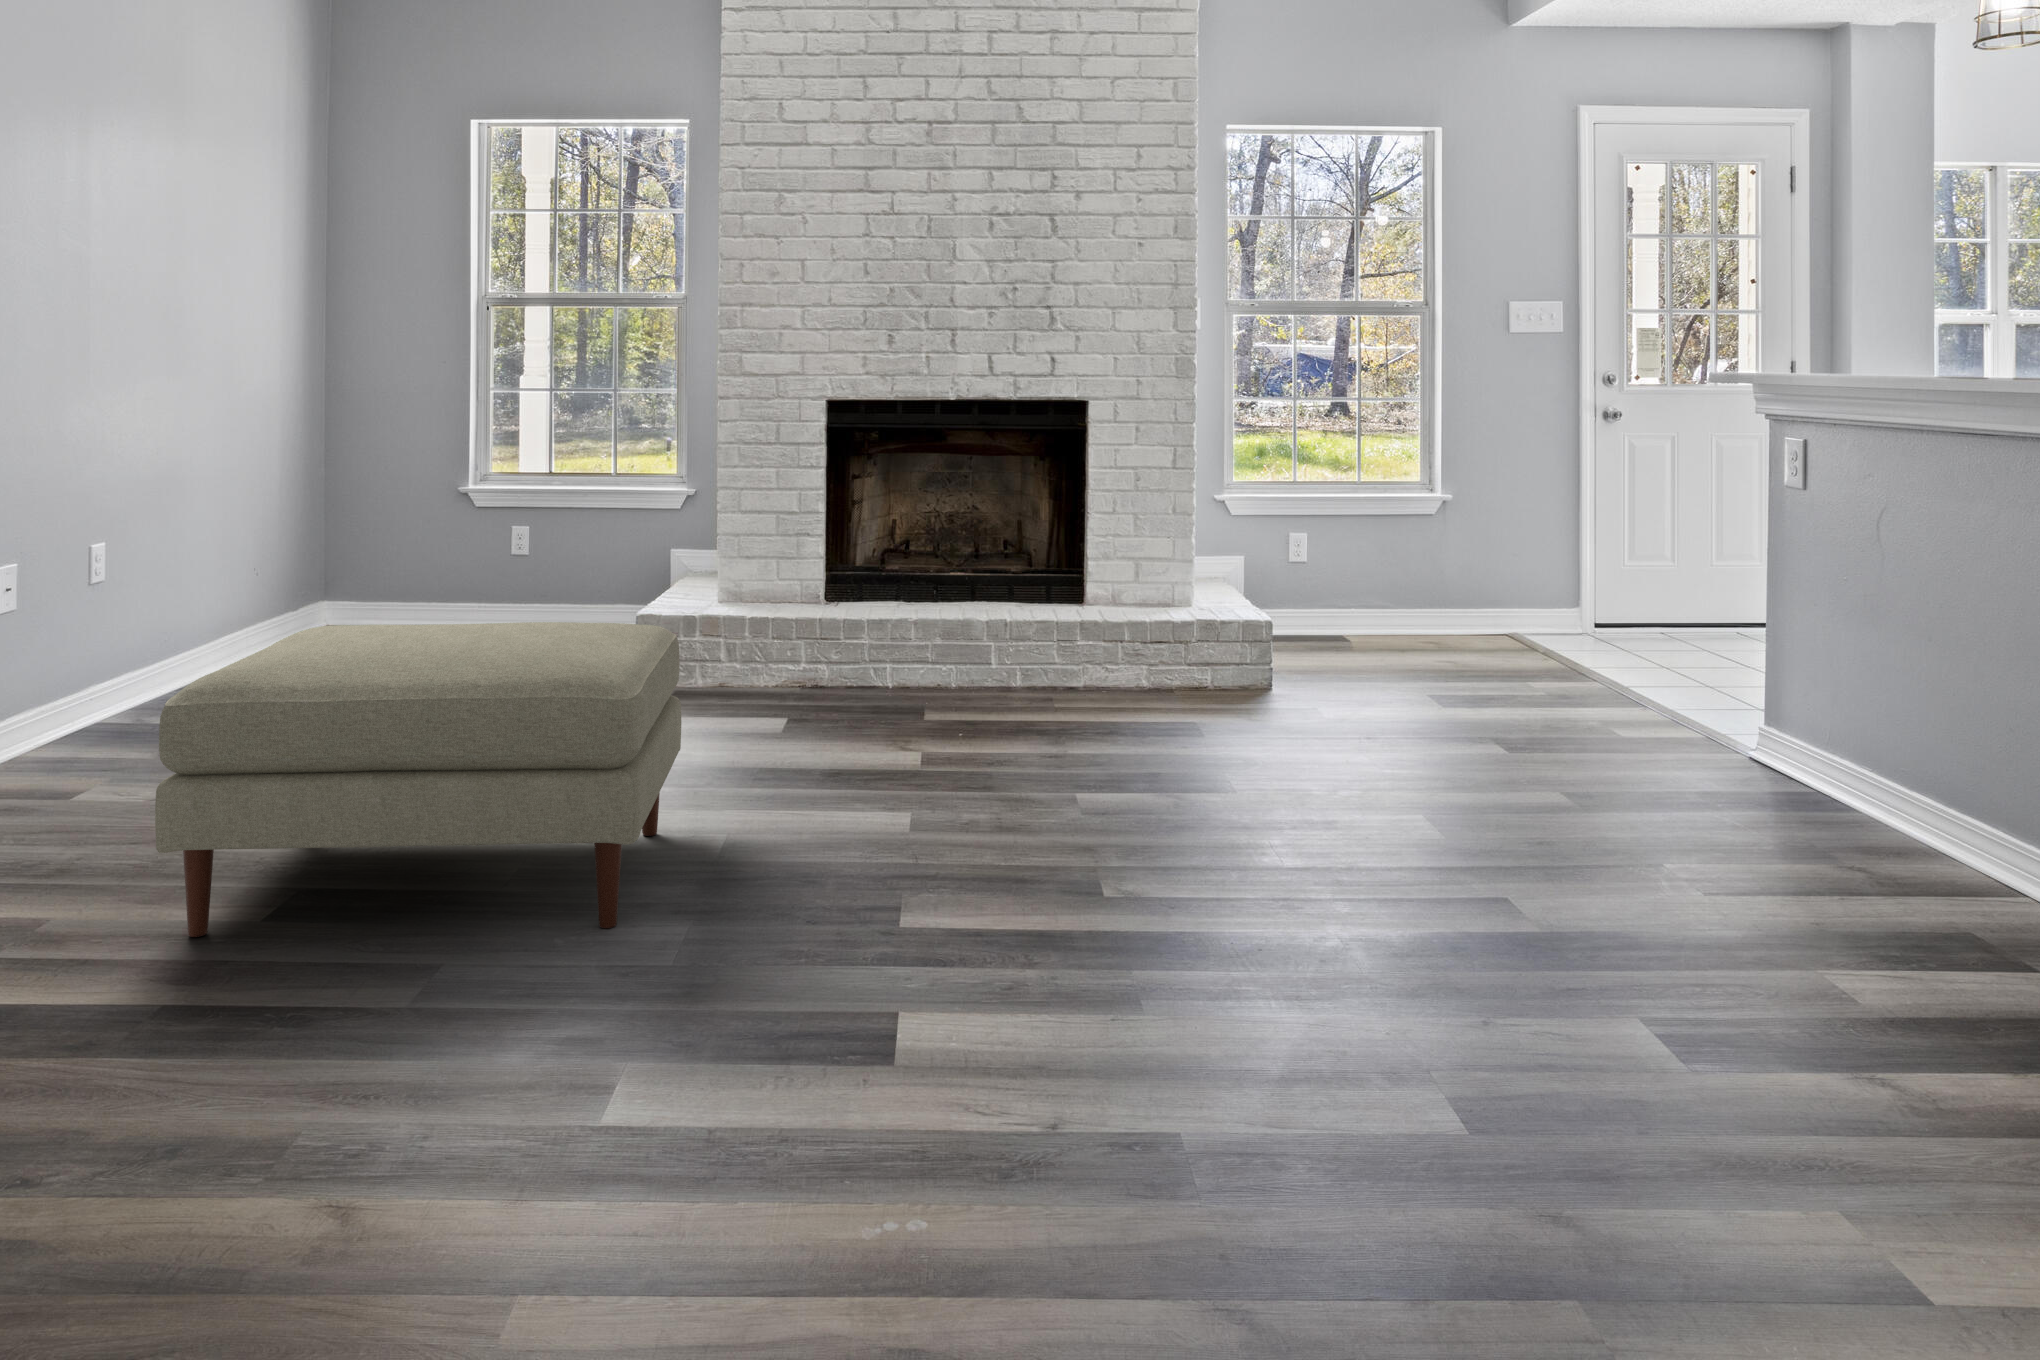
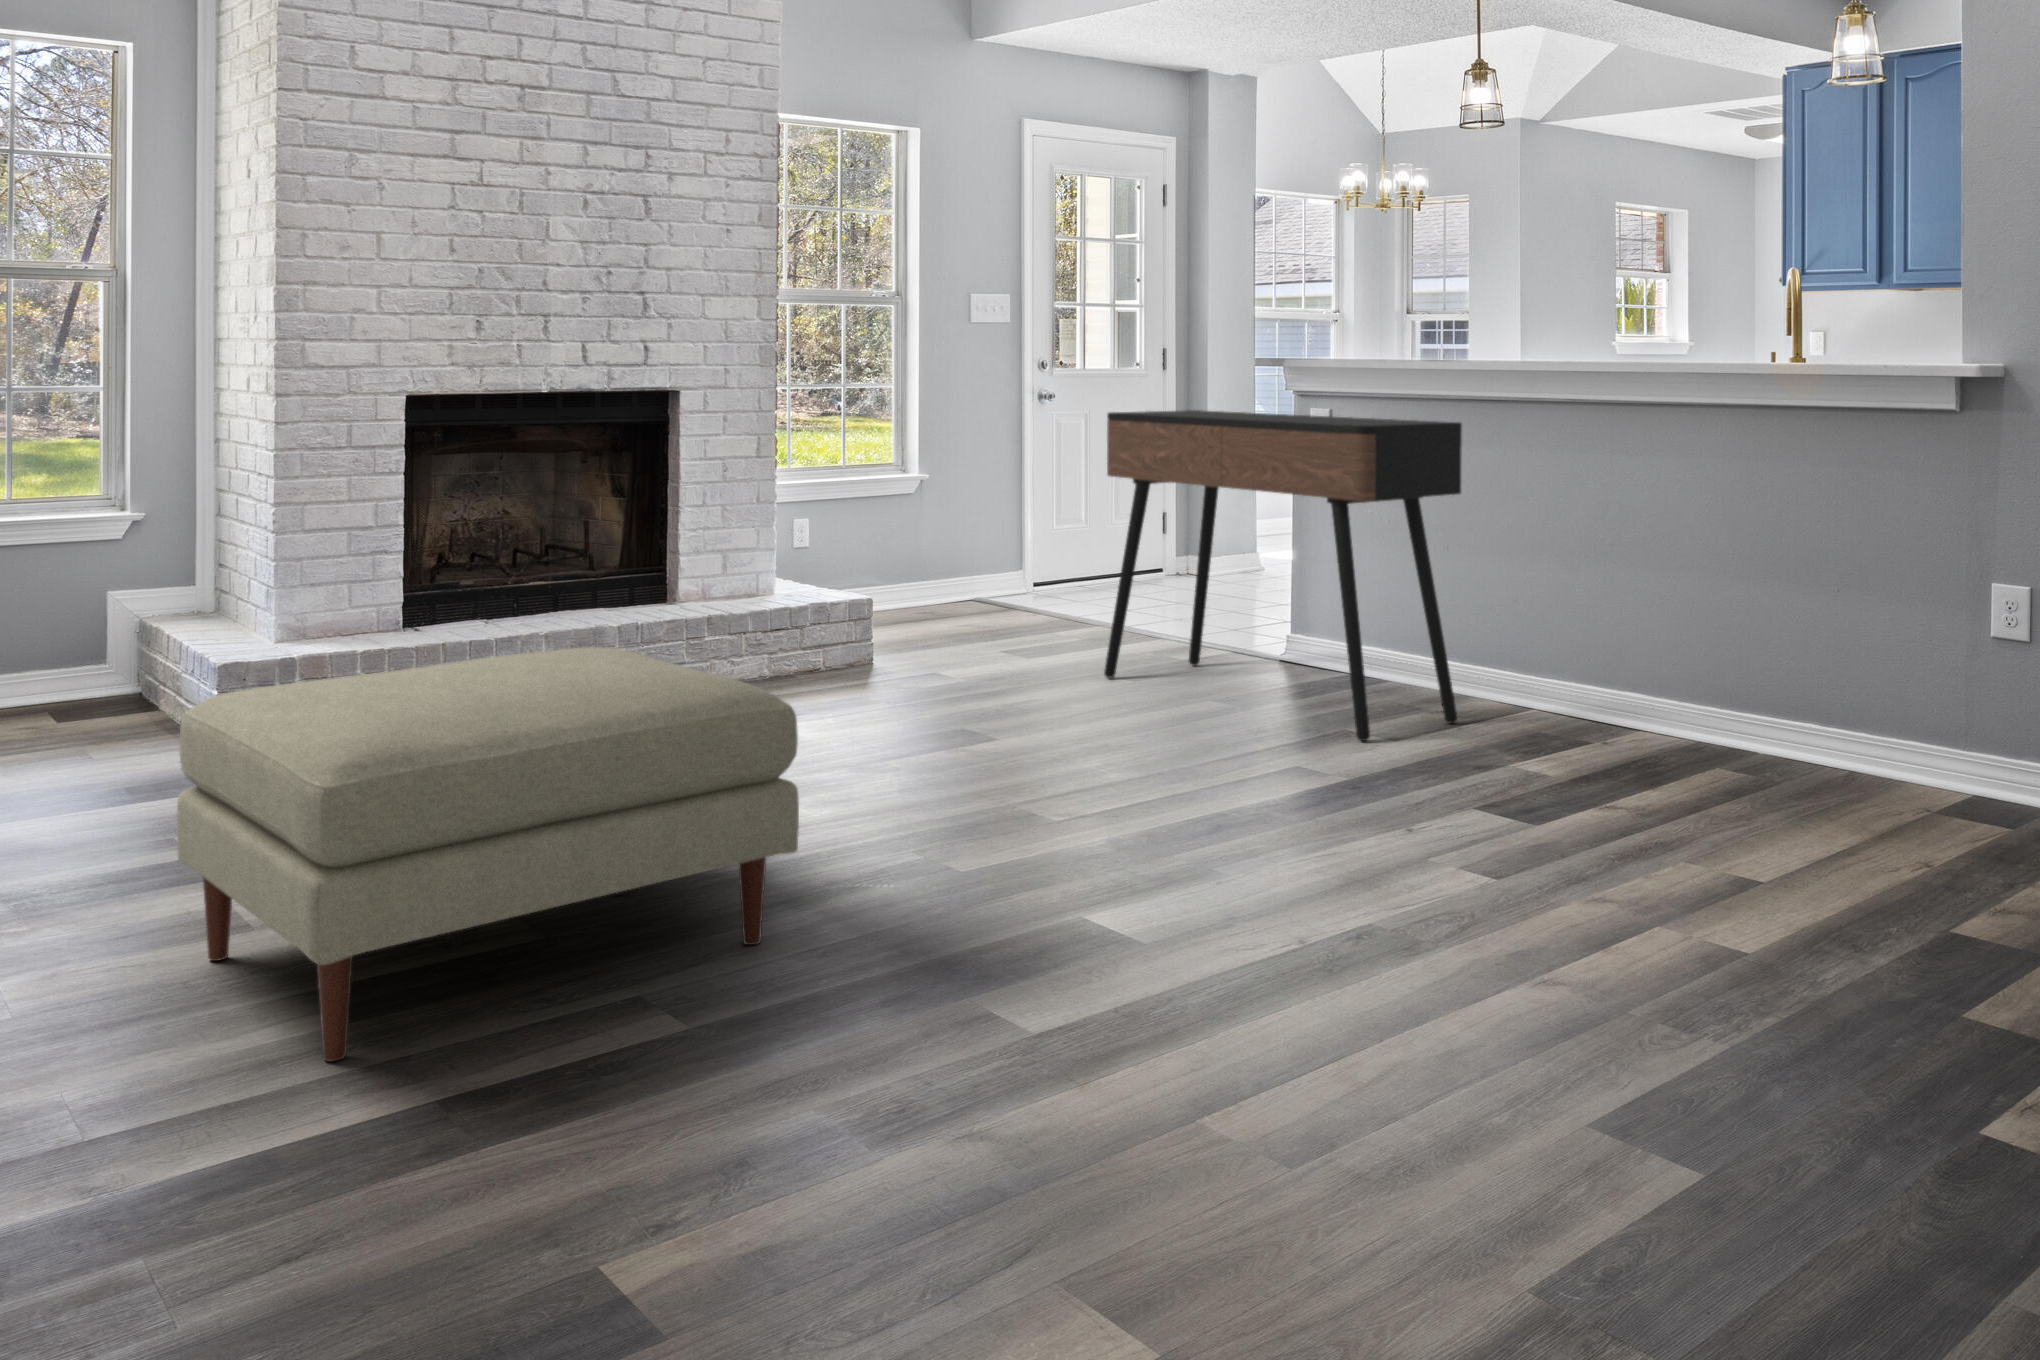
console table: none [1469,429,1835,868] -> present [1104,410,1462,741]

